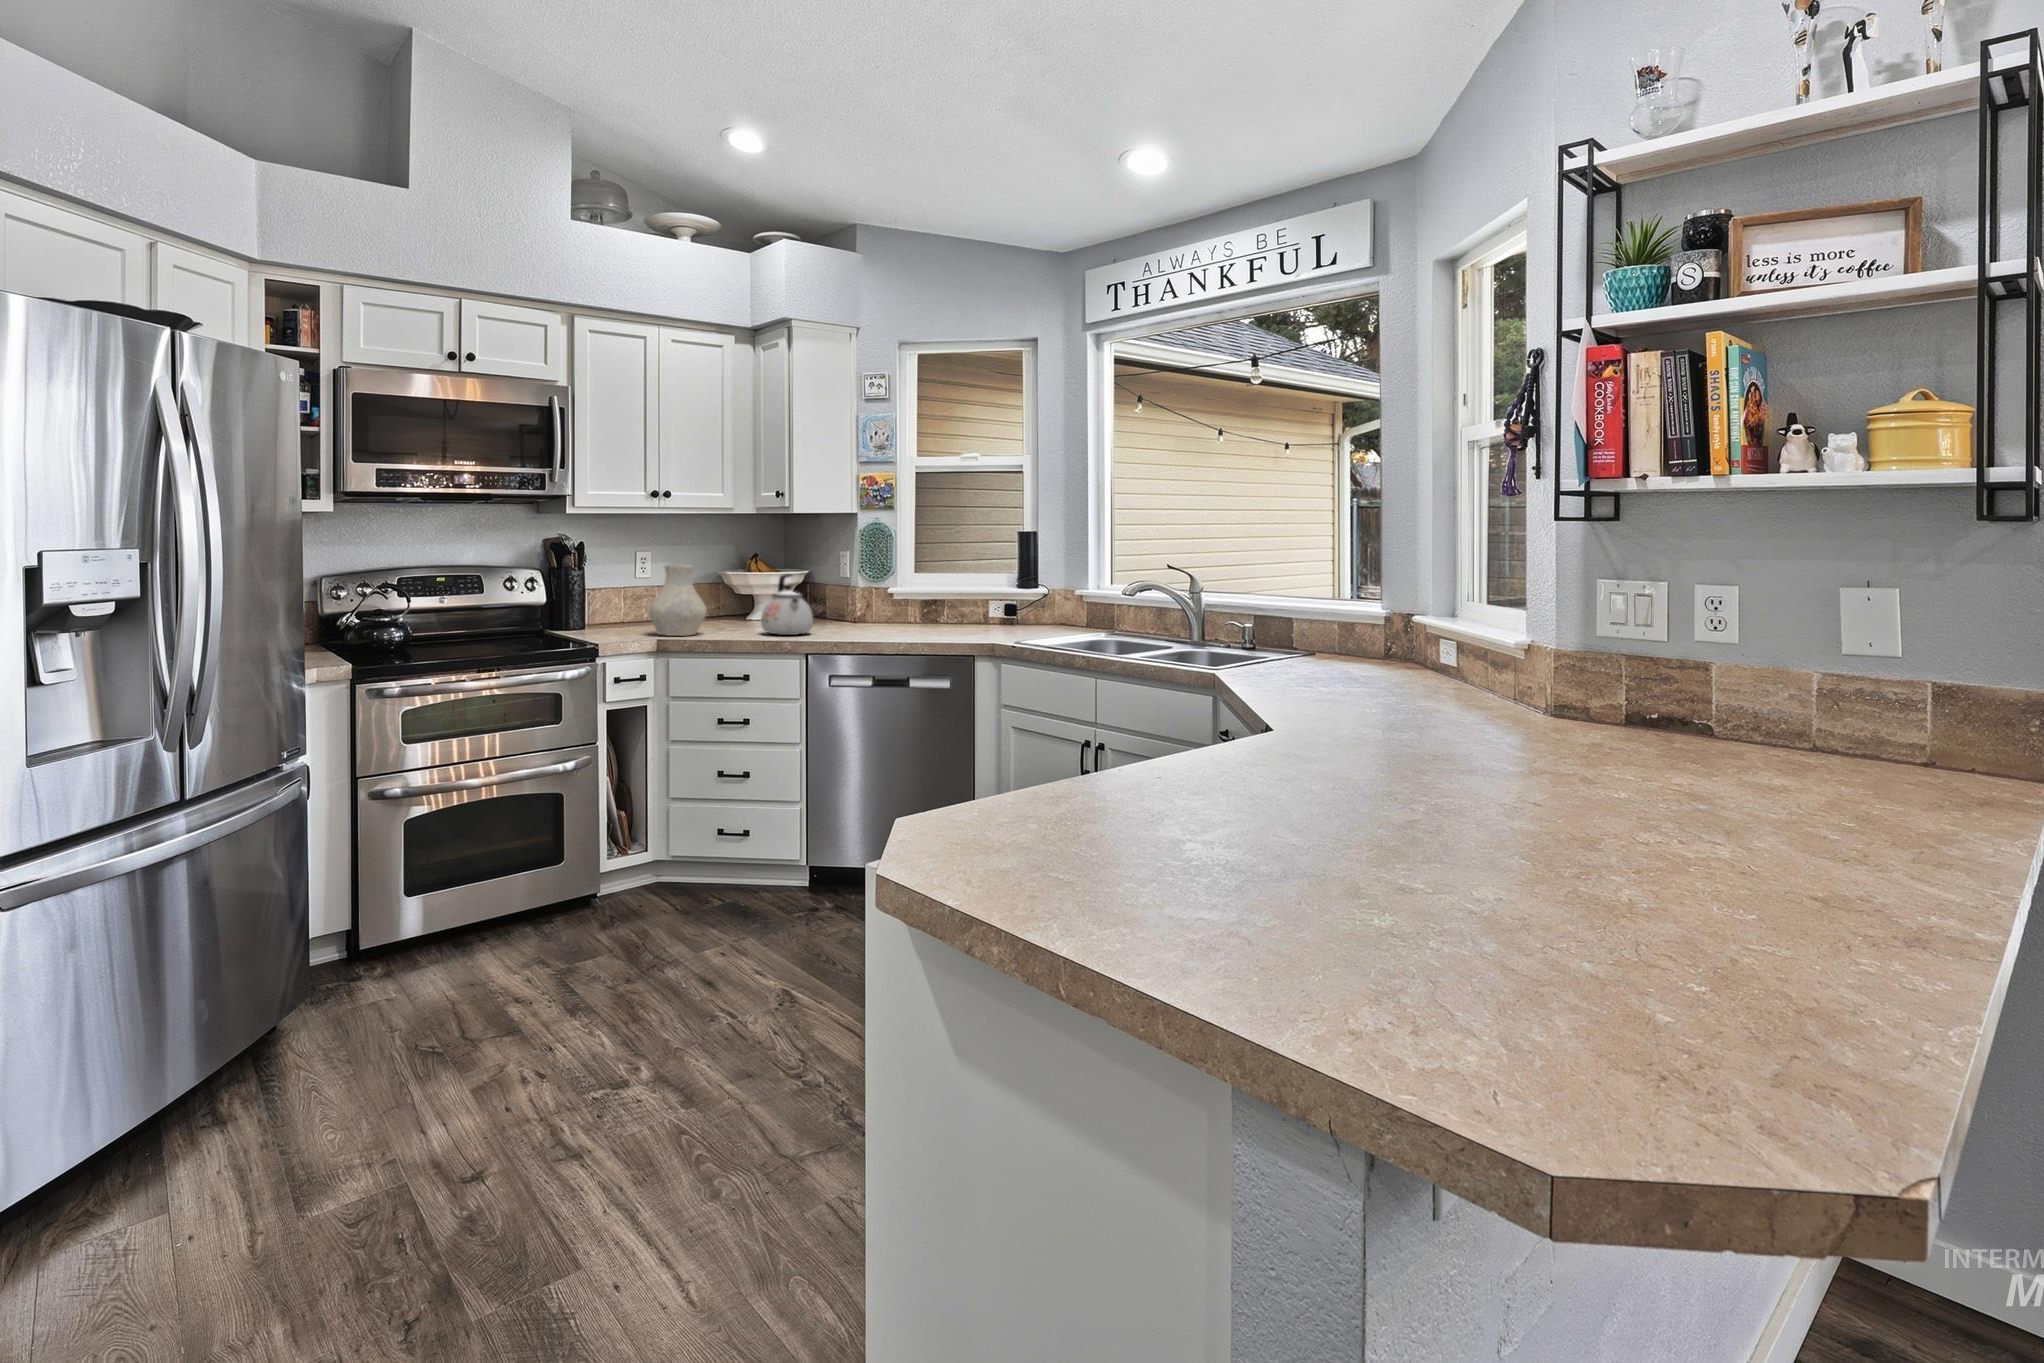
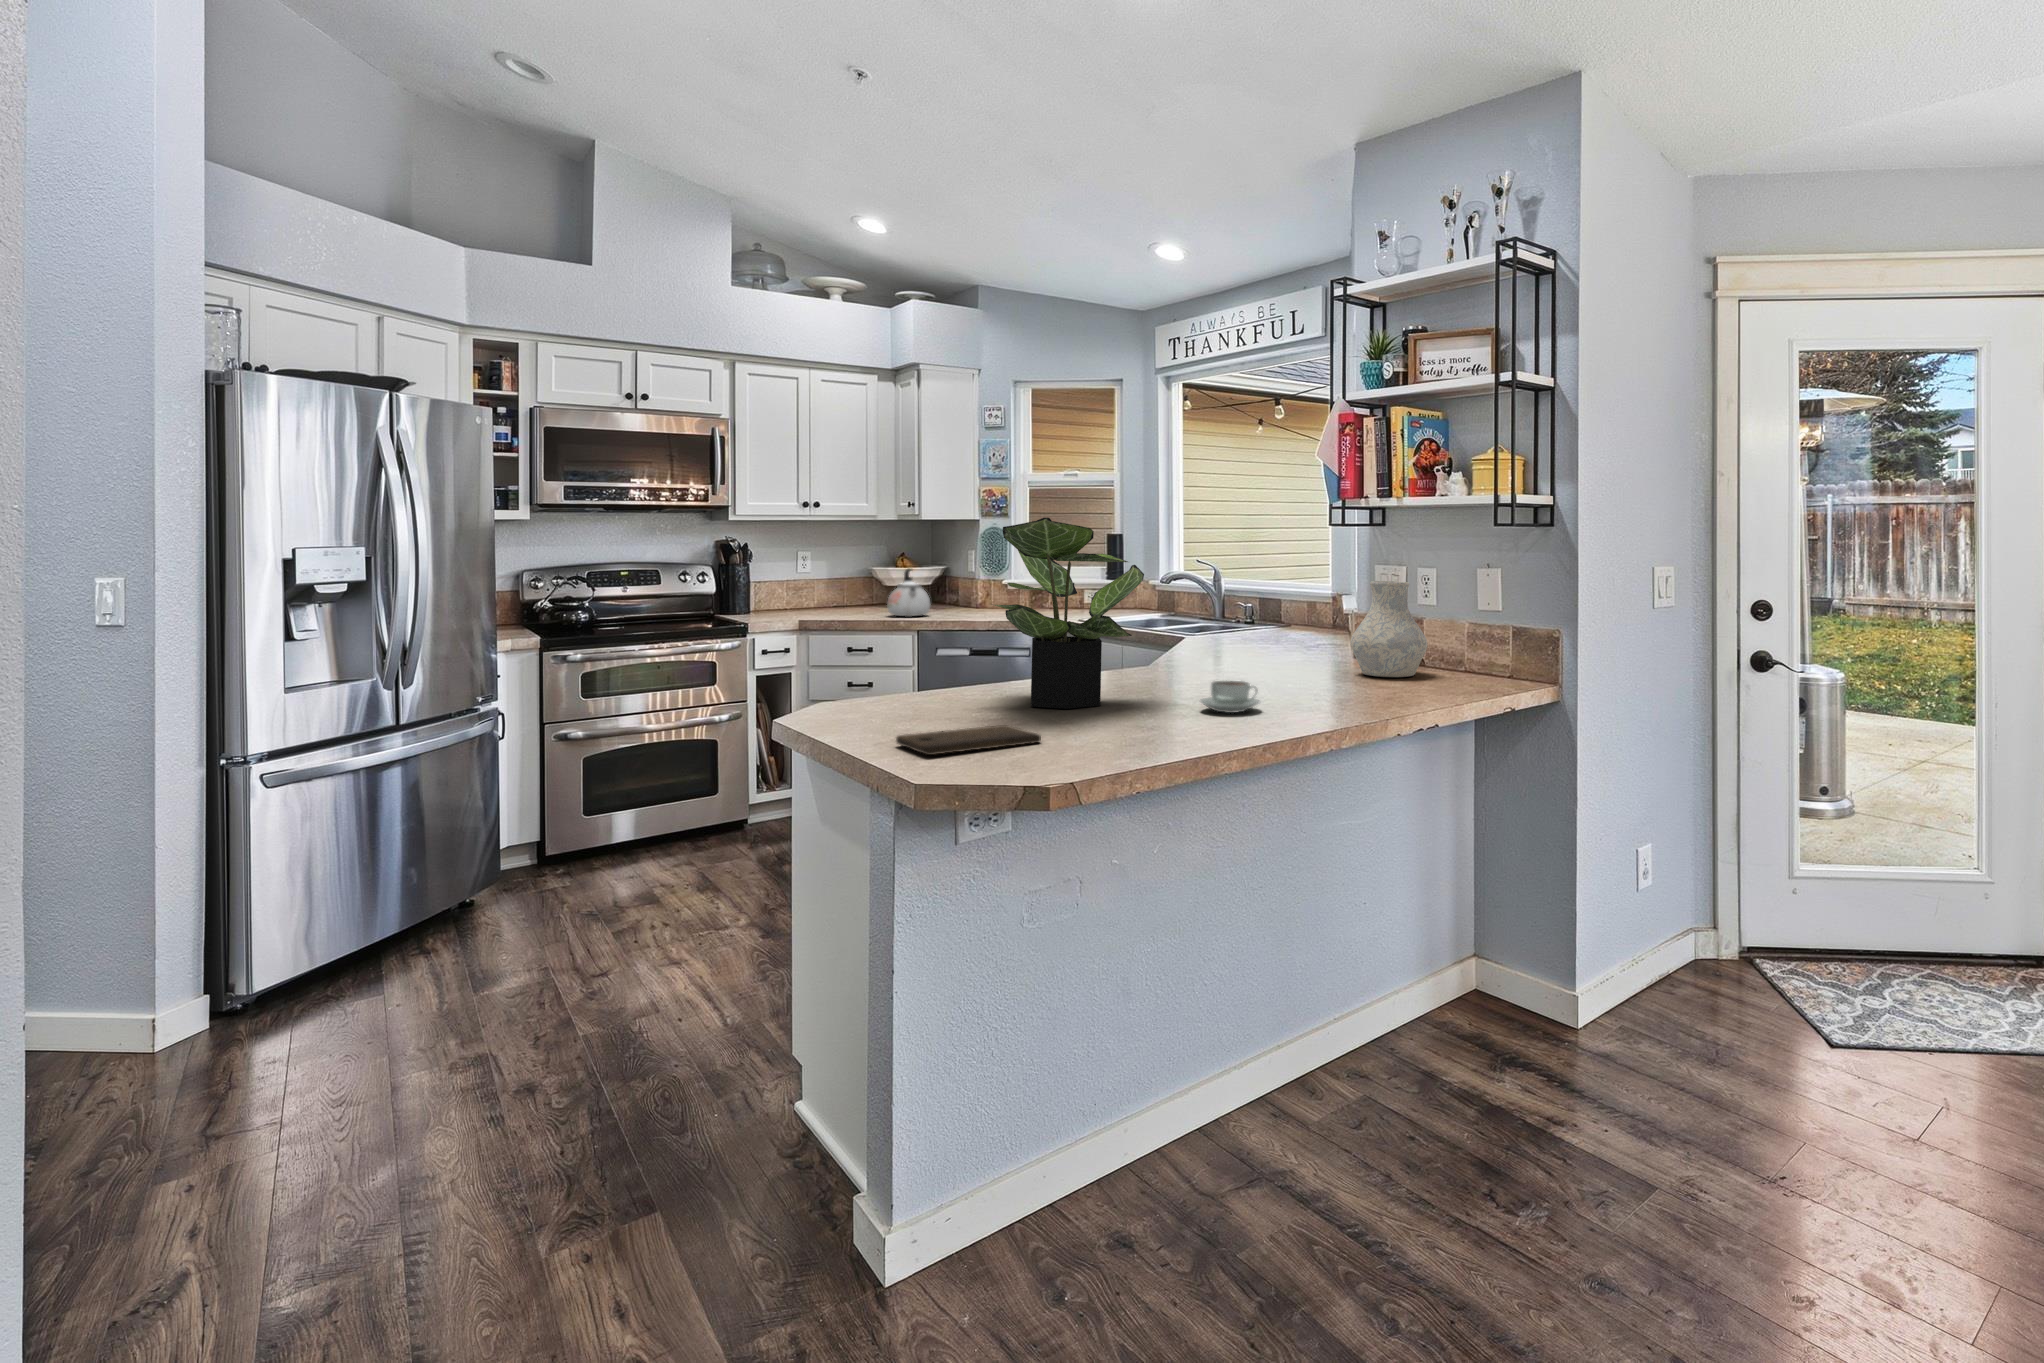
potted plant: none [1203,502,1488,856] -> present [995,518,1144,709]
vase: present [648,564,707,636] -> present [1350,581,1428,677]
coffee cup: none [1636,805,1779,873] -> present [1200,681,1260,713]
cutting board: none [1293,928,1586,1061] -> present [896,725,1041,755]

